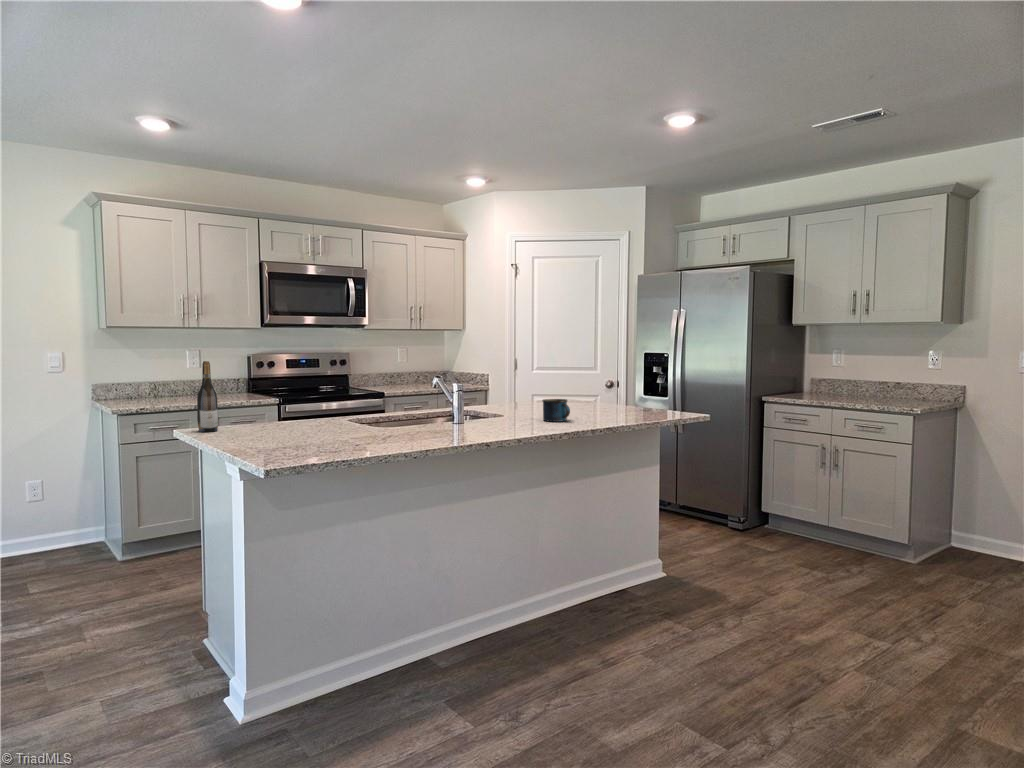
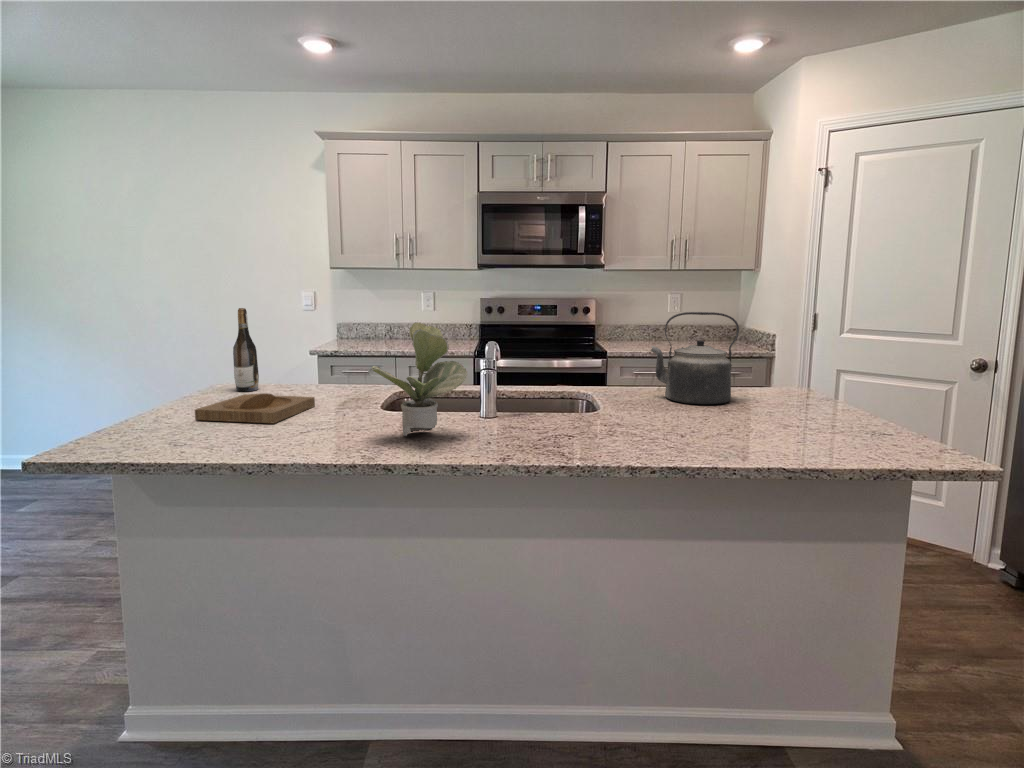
kettle: none [490,355,536,410] -> present [651,312,739,405]
potted plant: none [411,362,460,432] -> present [371,322,467,436]
mug: present [542,399,570,422] -> none [653,399,703,446]
tray: none [250,423,327,442] -> present [195,393,315,423]

